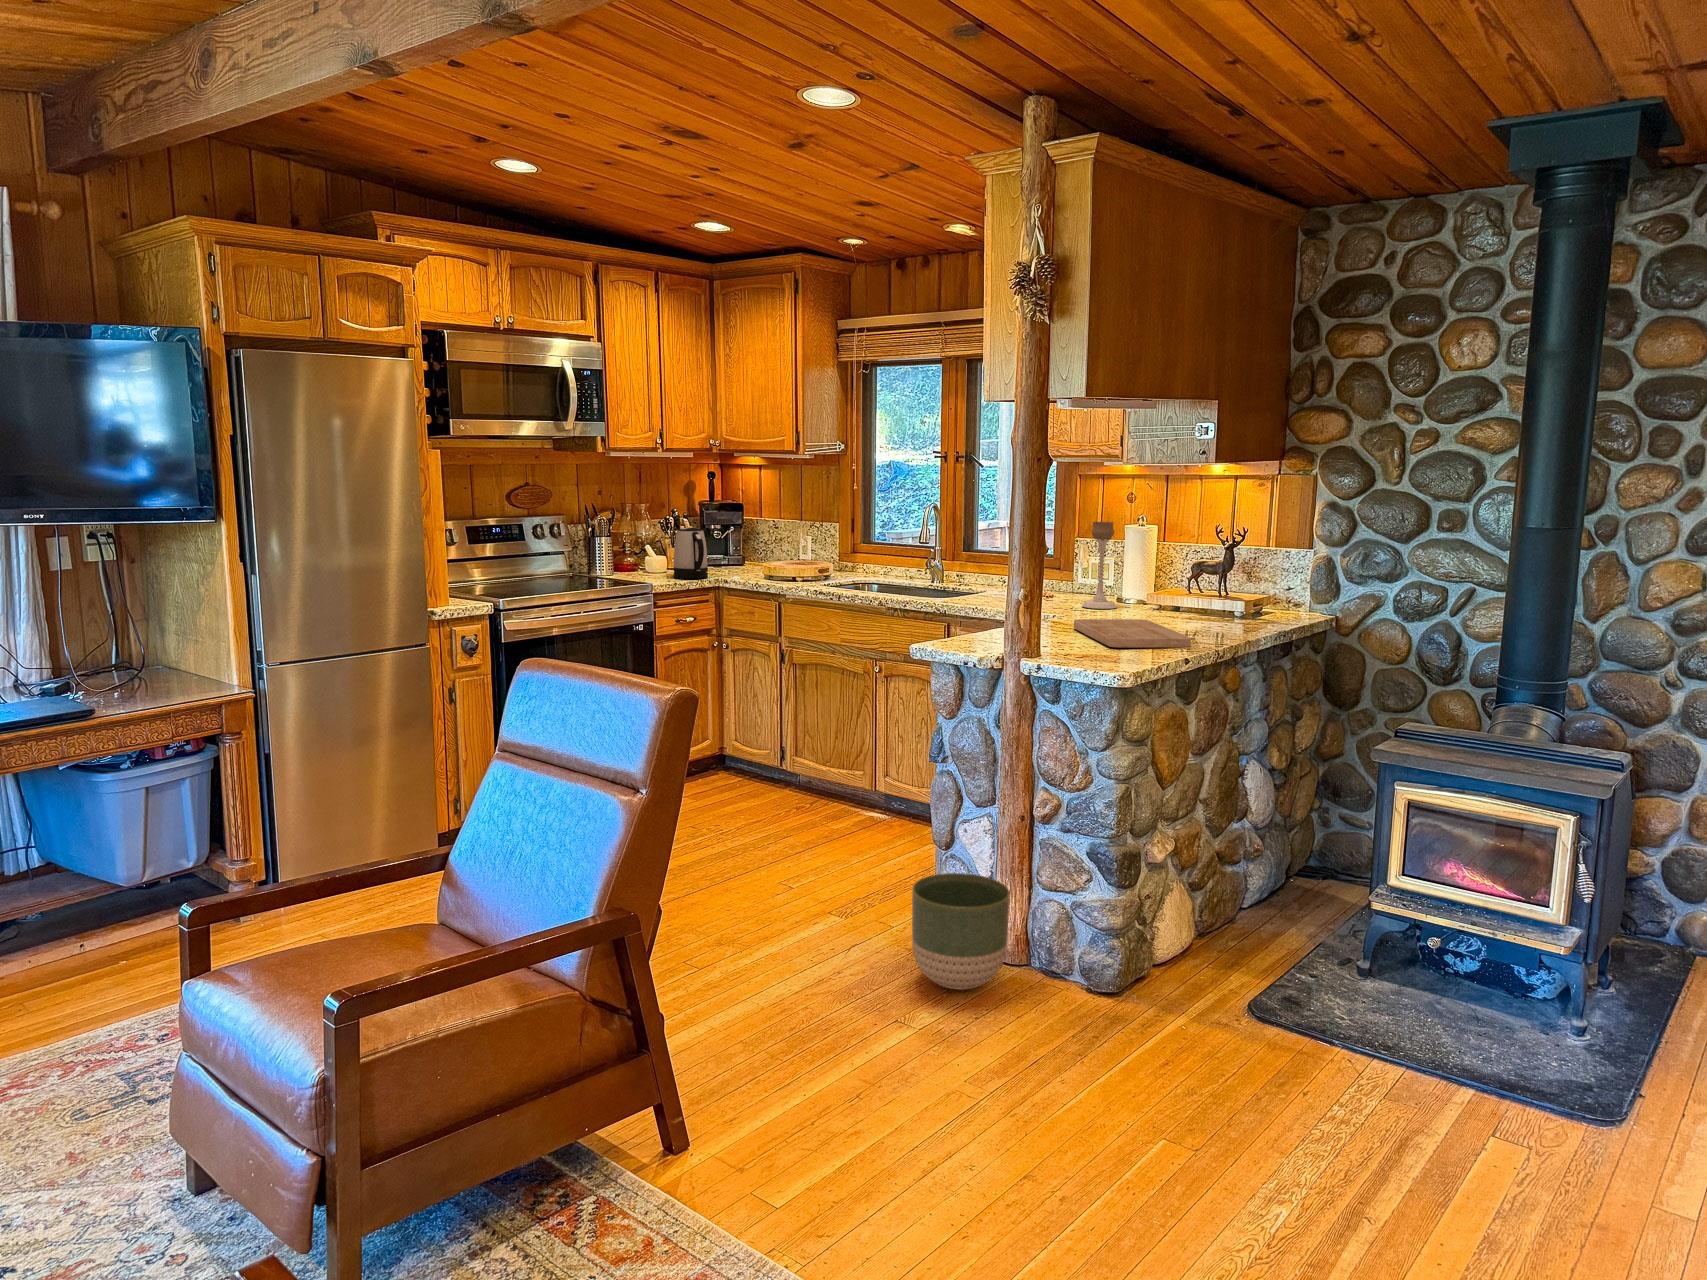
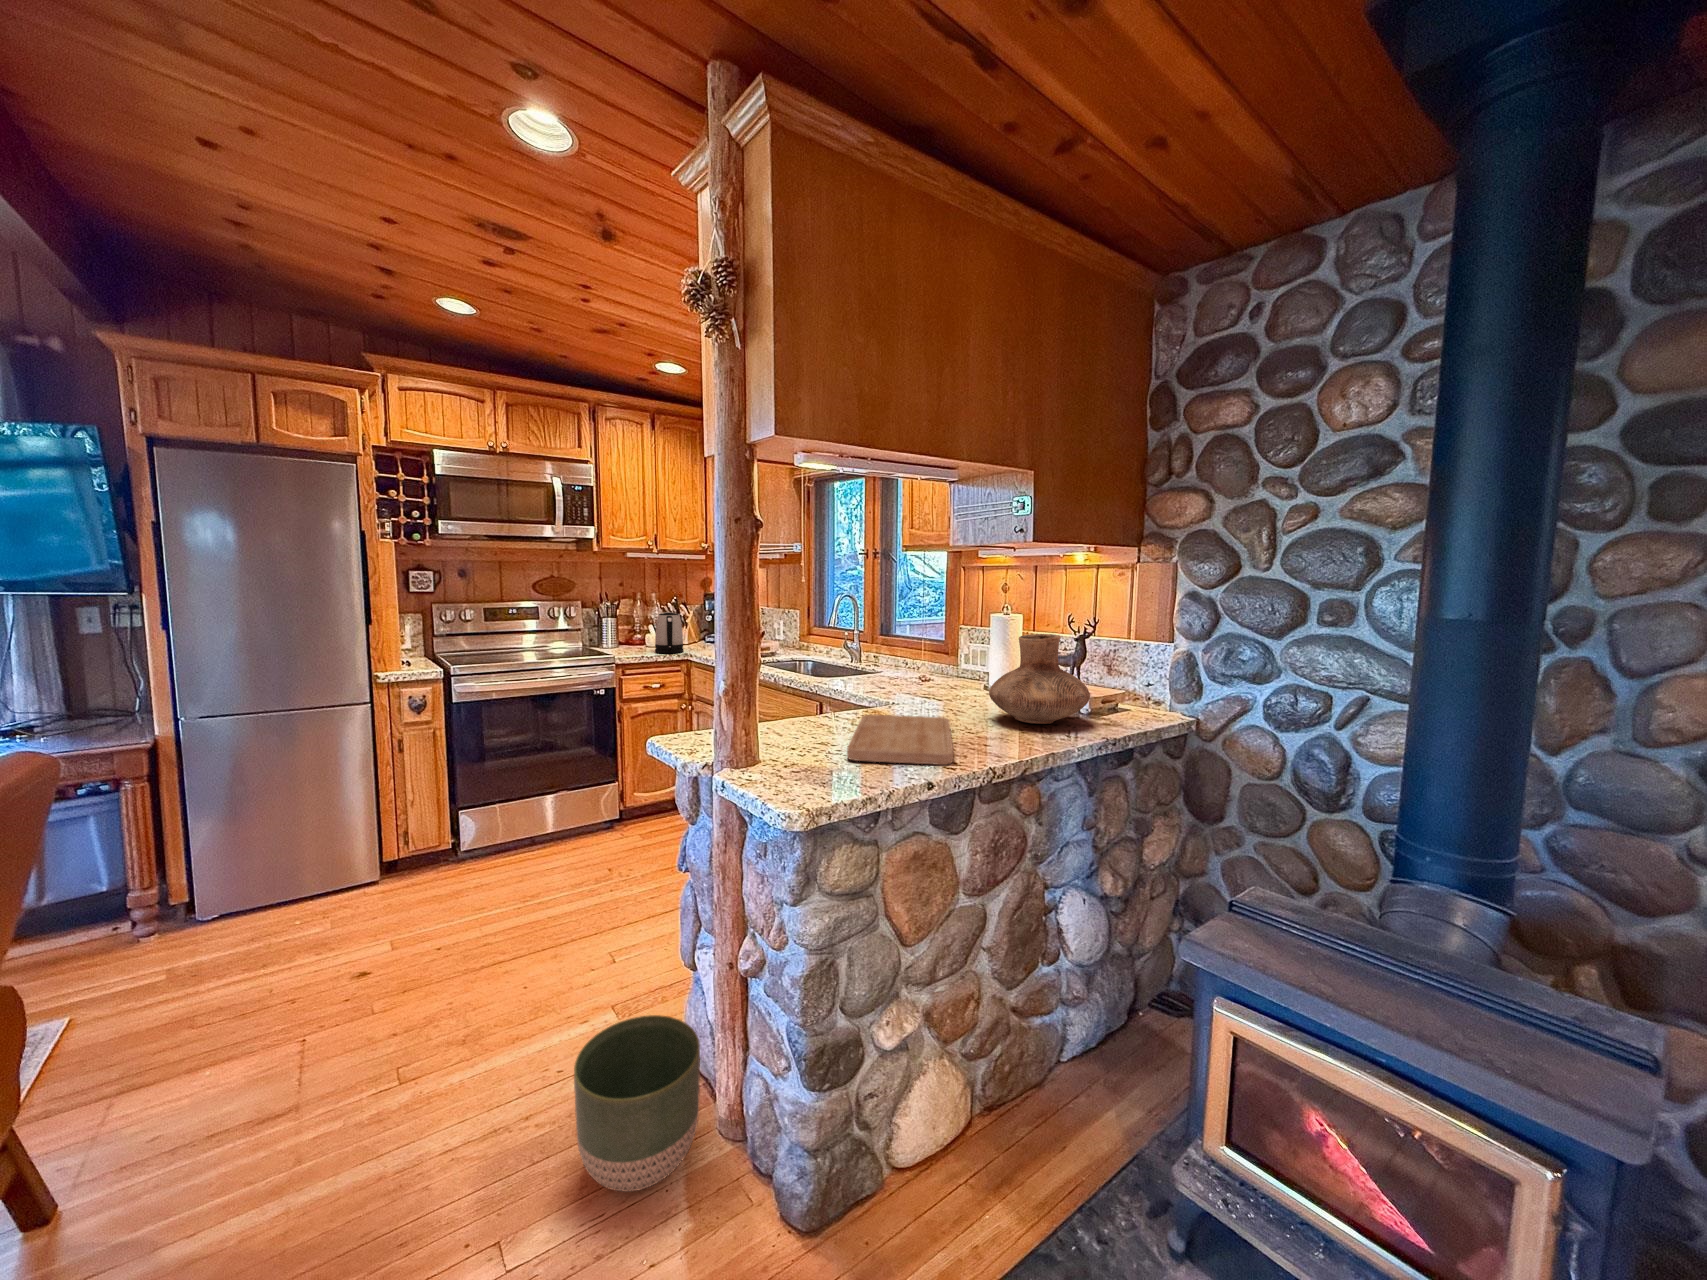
candle holder: present [1082,521,1117,609] -> none [926,609,961,698]
vase: none [1171,543,1261,623] -> present [989,634,1090,724]

